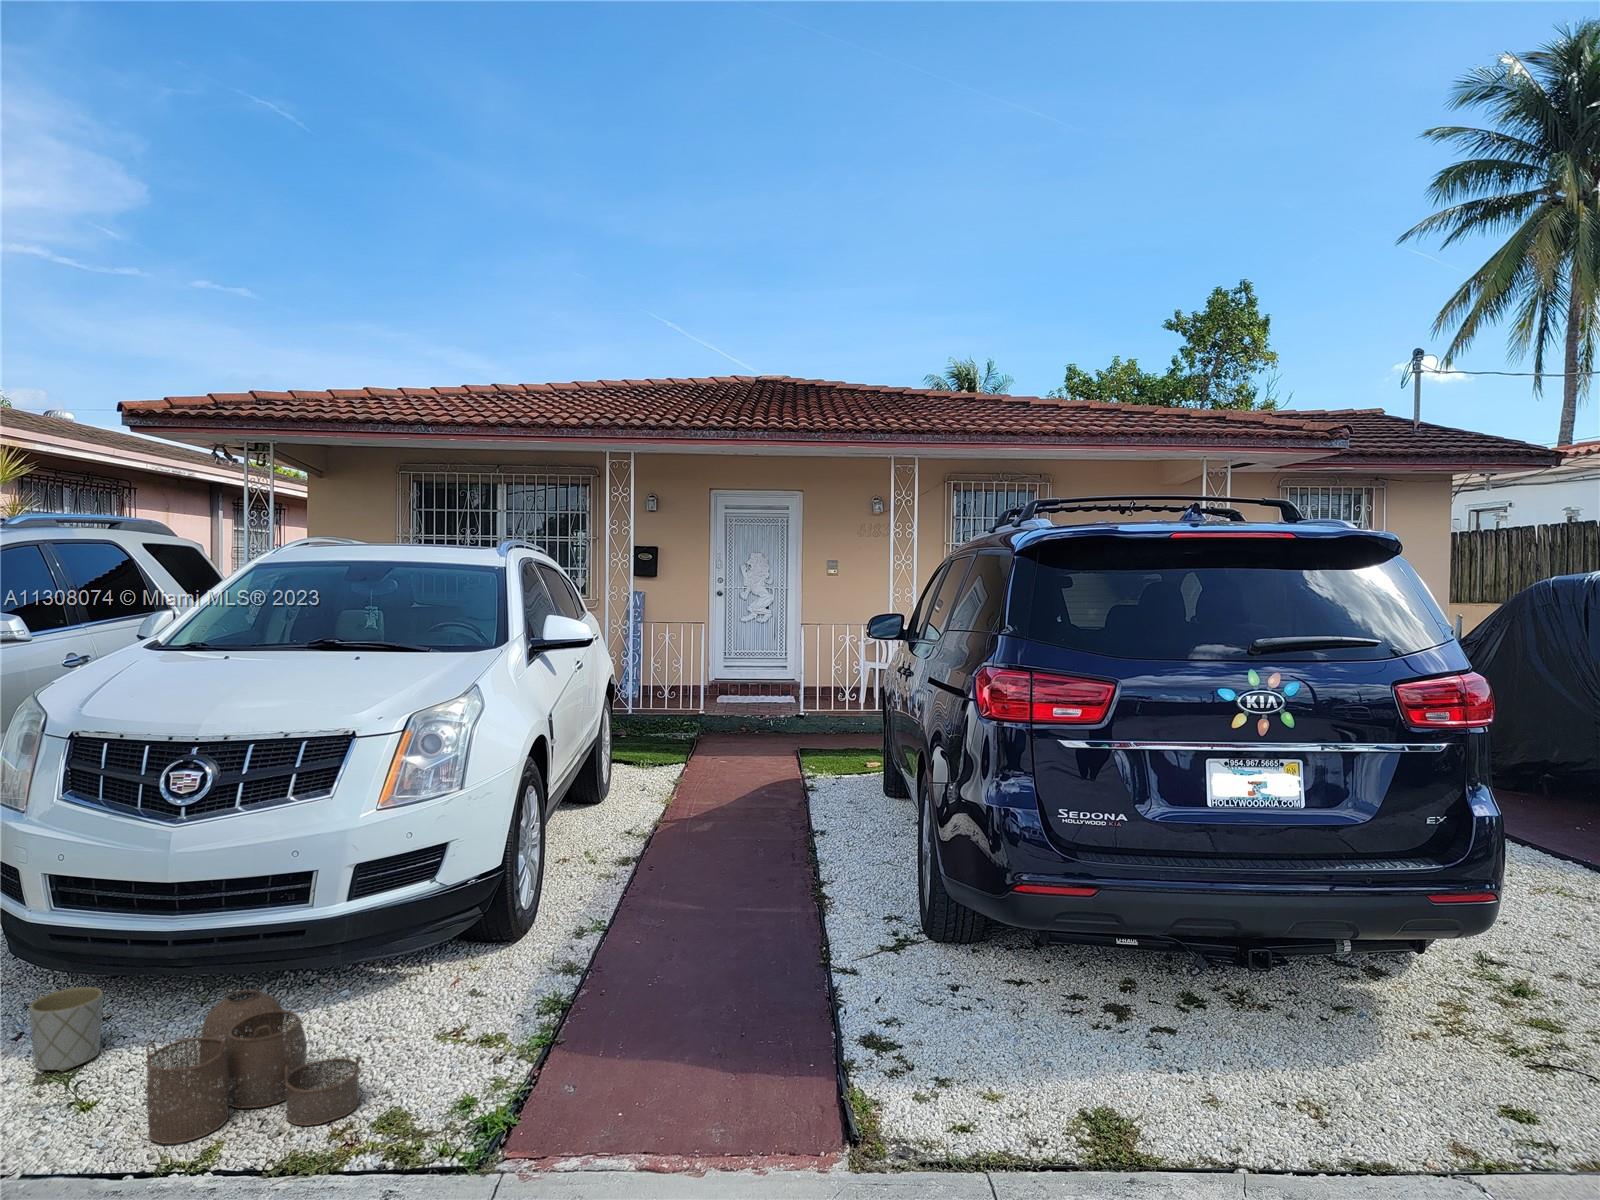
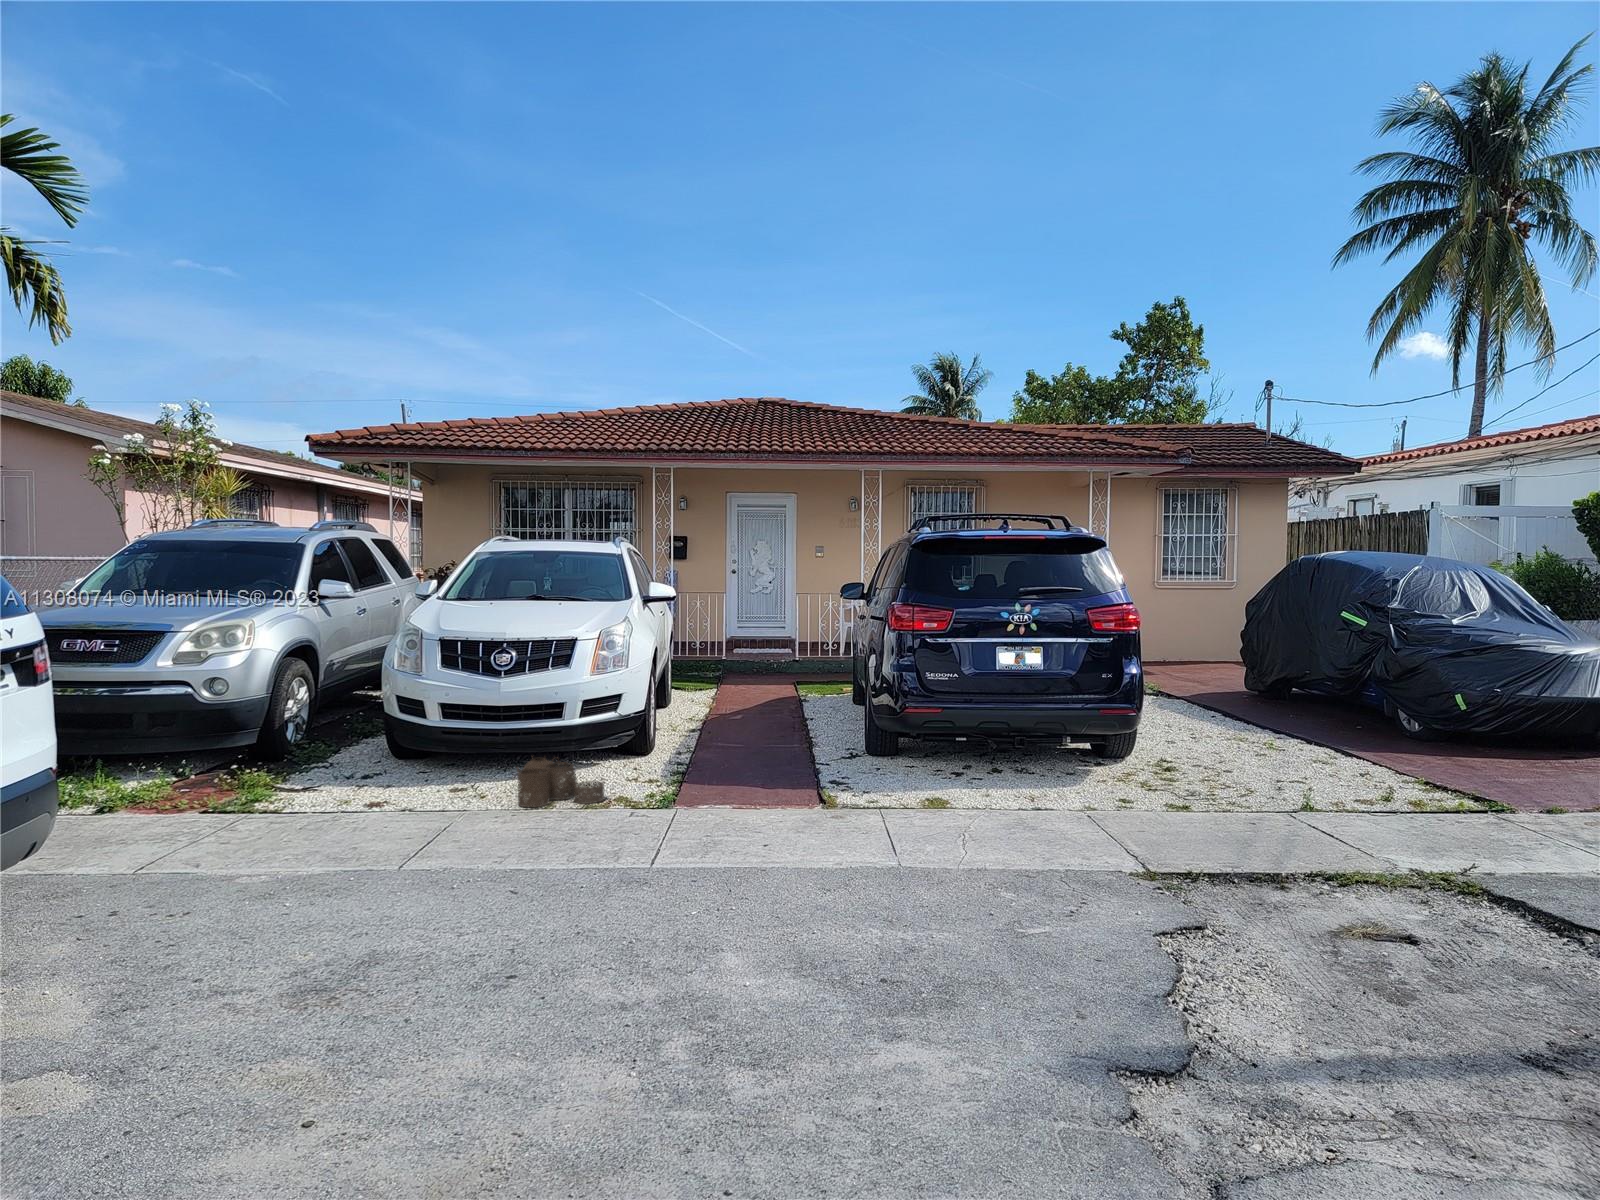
planter: present [29,987,103,1071] -> none [441,758,471,792]

